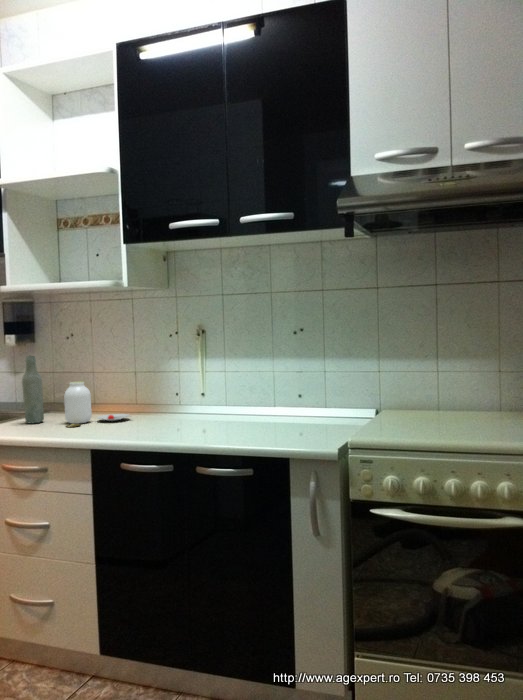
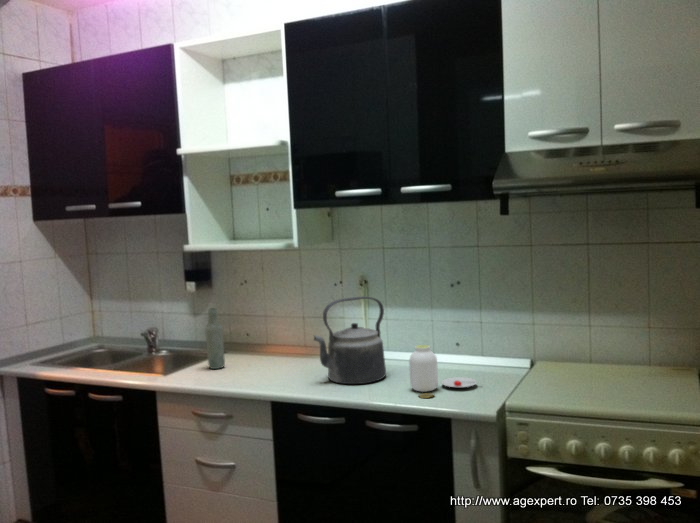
kettle: none [141,339,221,432] -> present [314,296,386,384]
jar: present [64,382,130,427] -> present [409,345,477,398]

